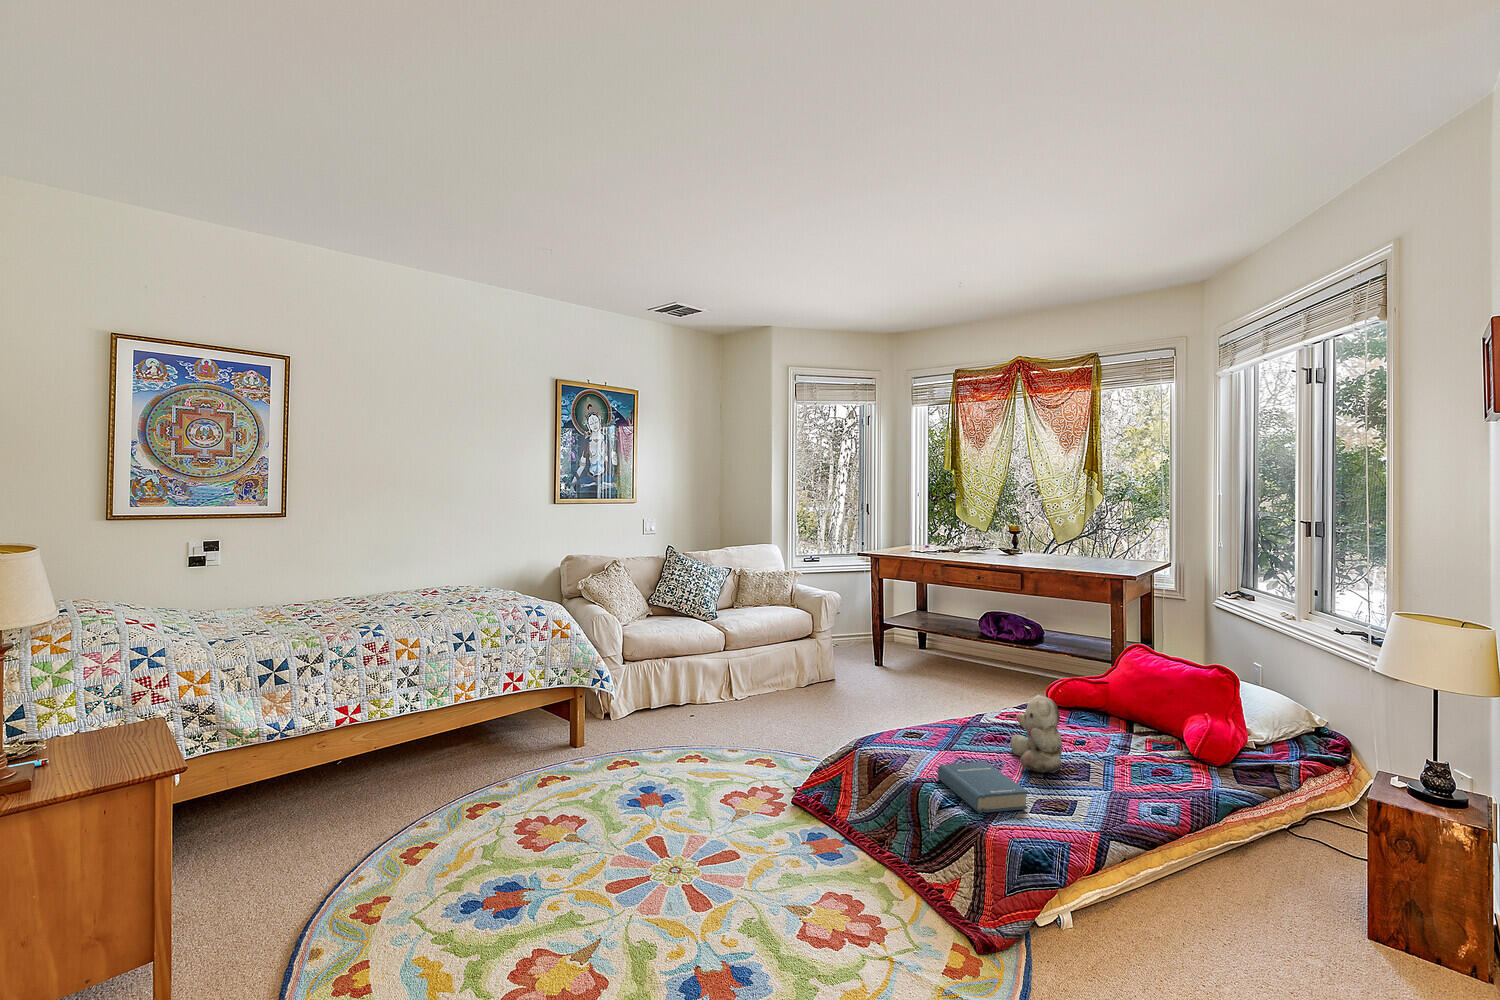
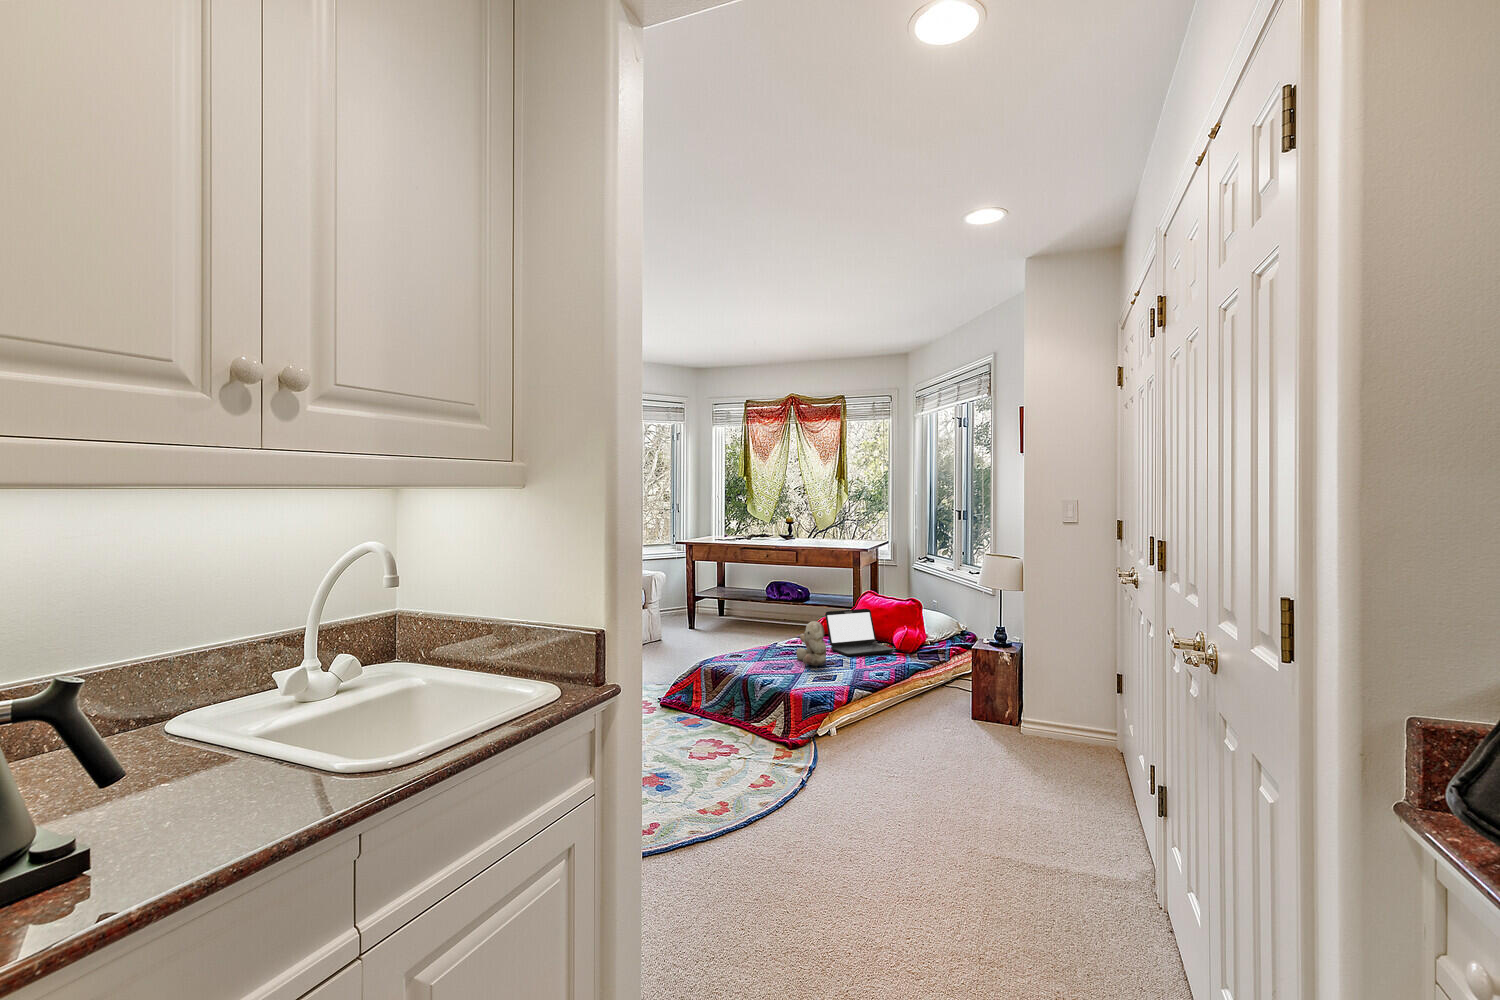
laptop: none [1063,675,1184,757] -> present [825,609,893,656]
hardback book: present [938,762,1028,813] -> none [757,661,810,685]

